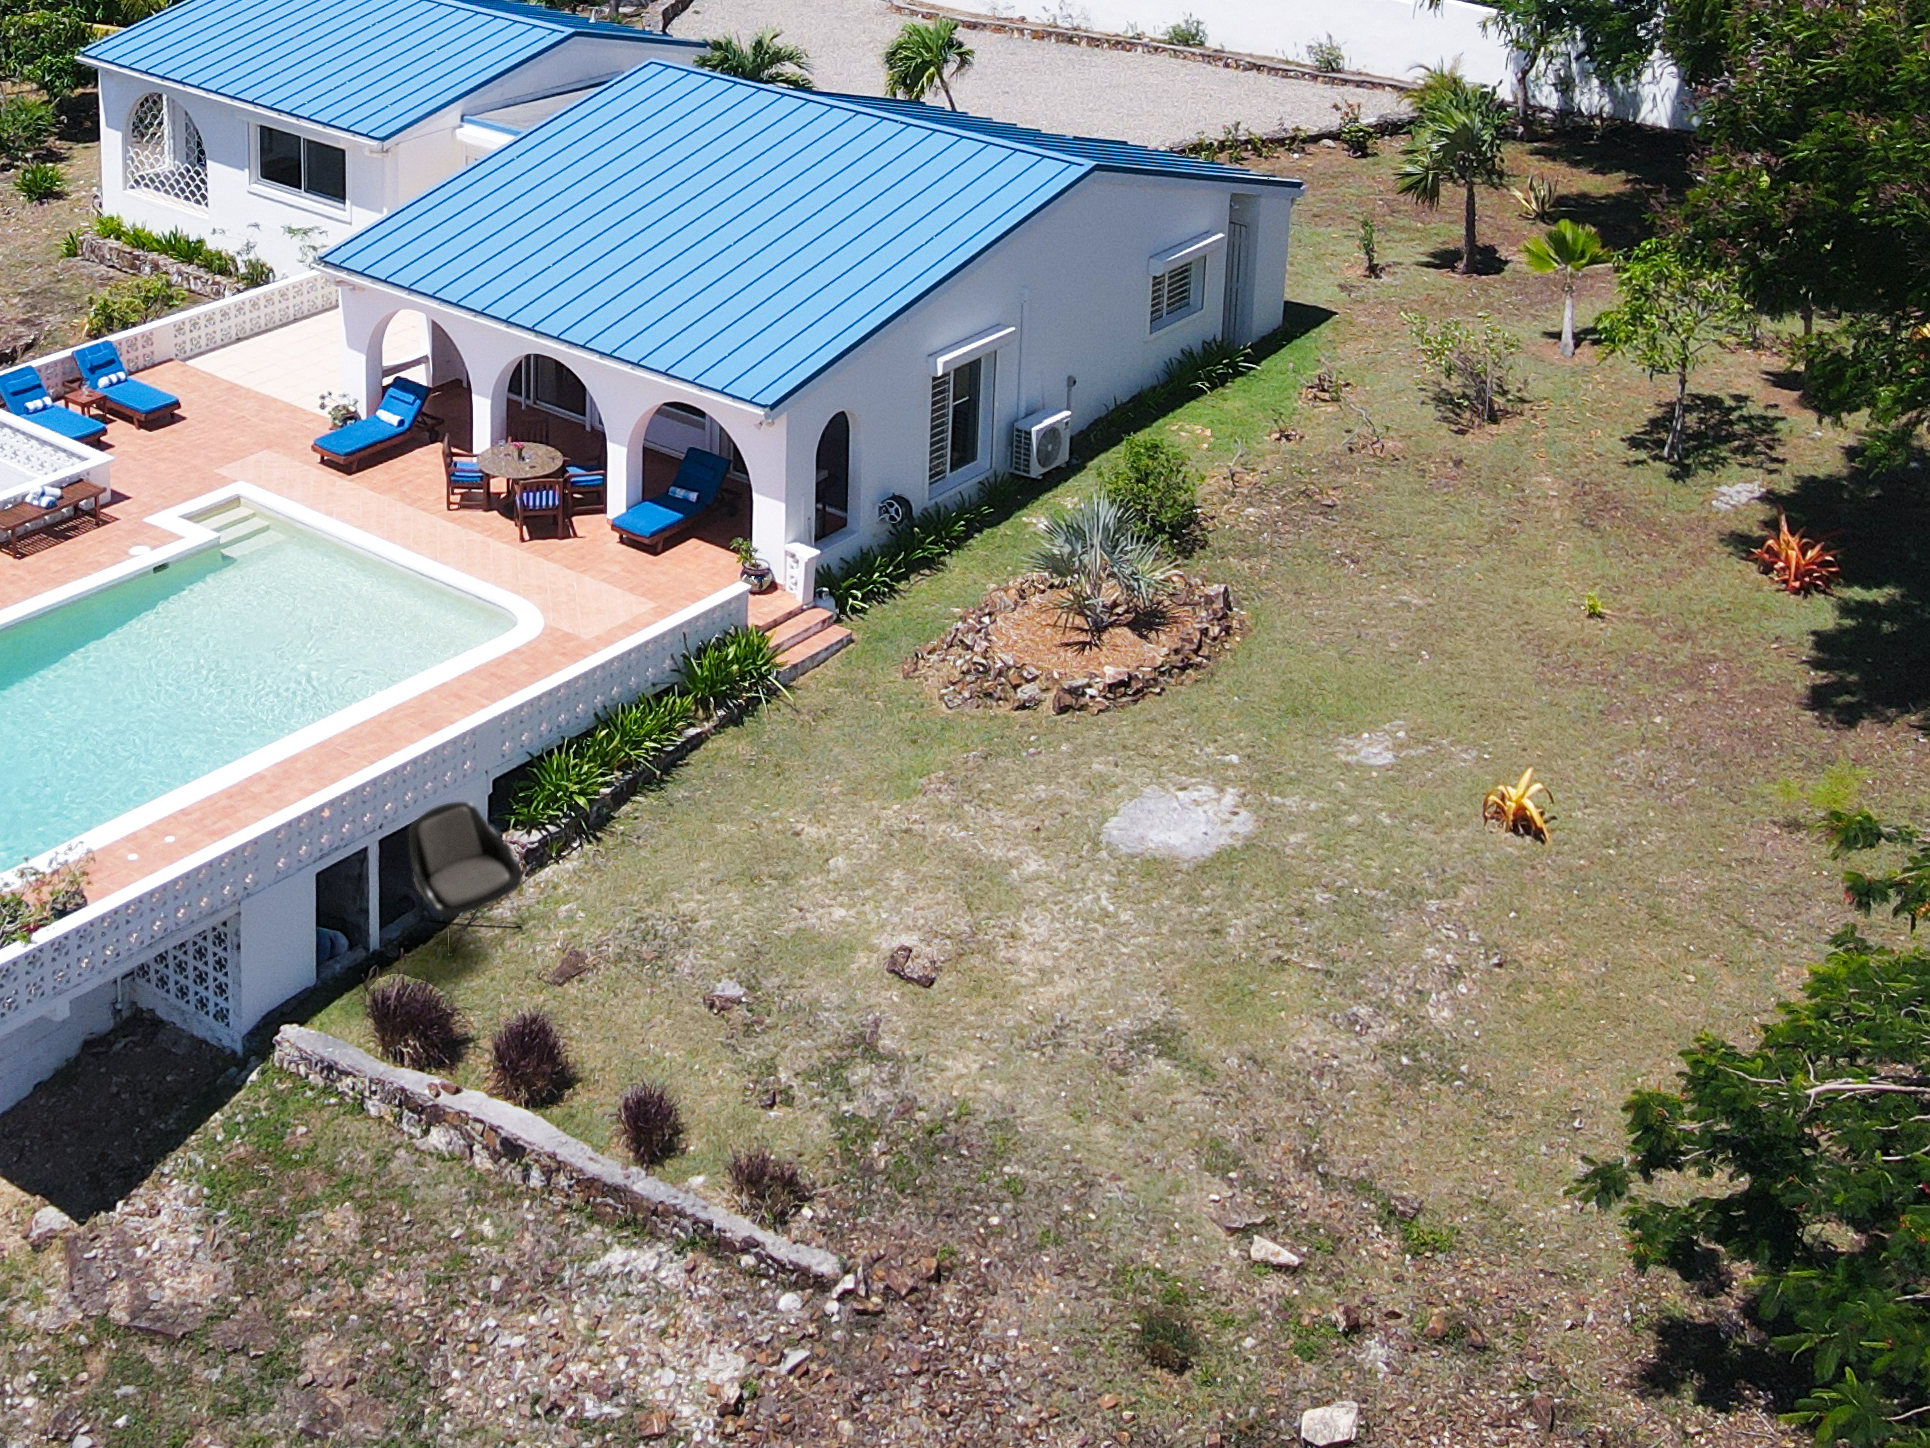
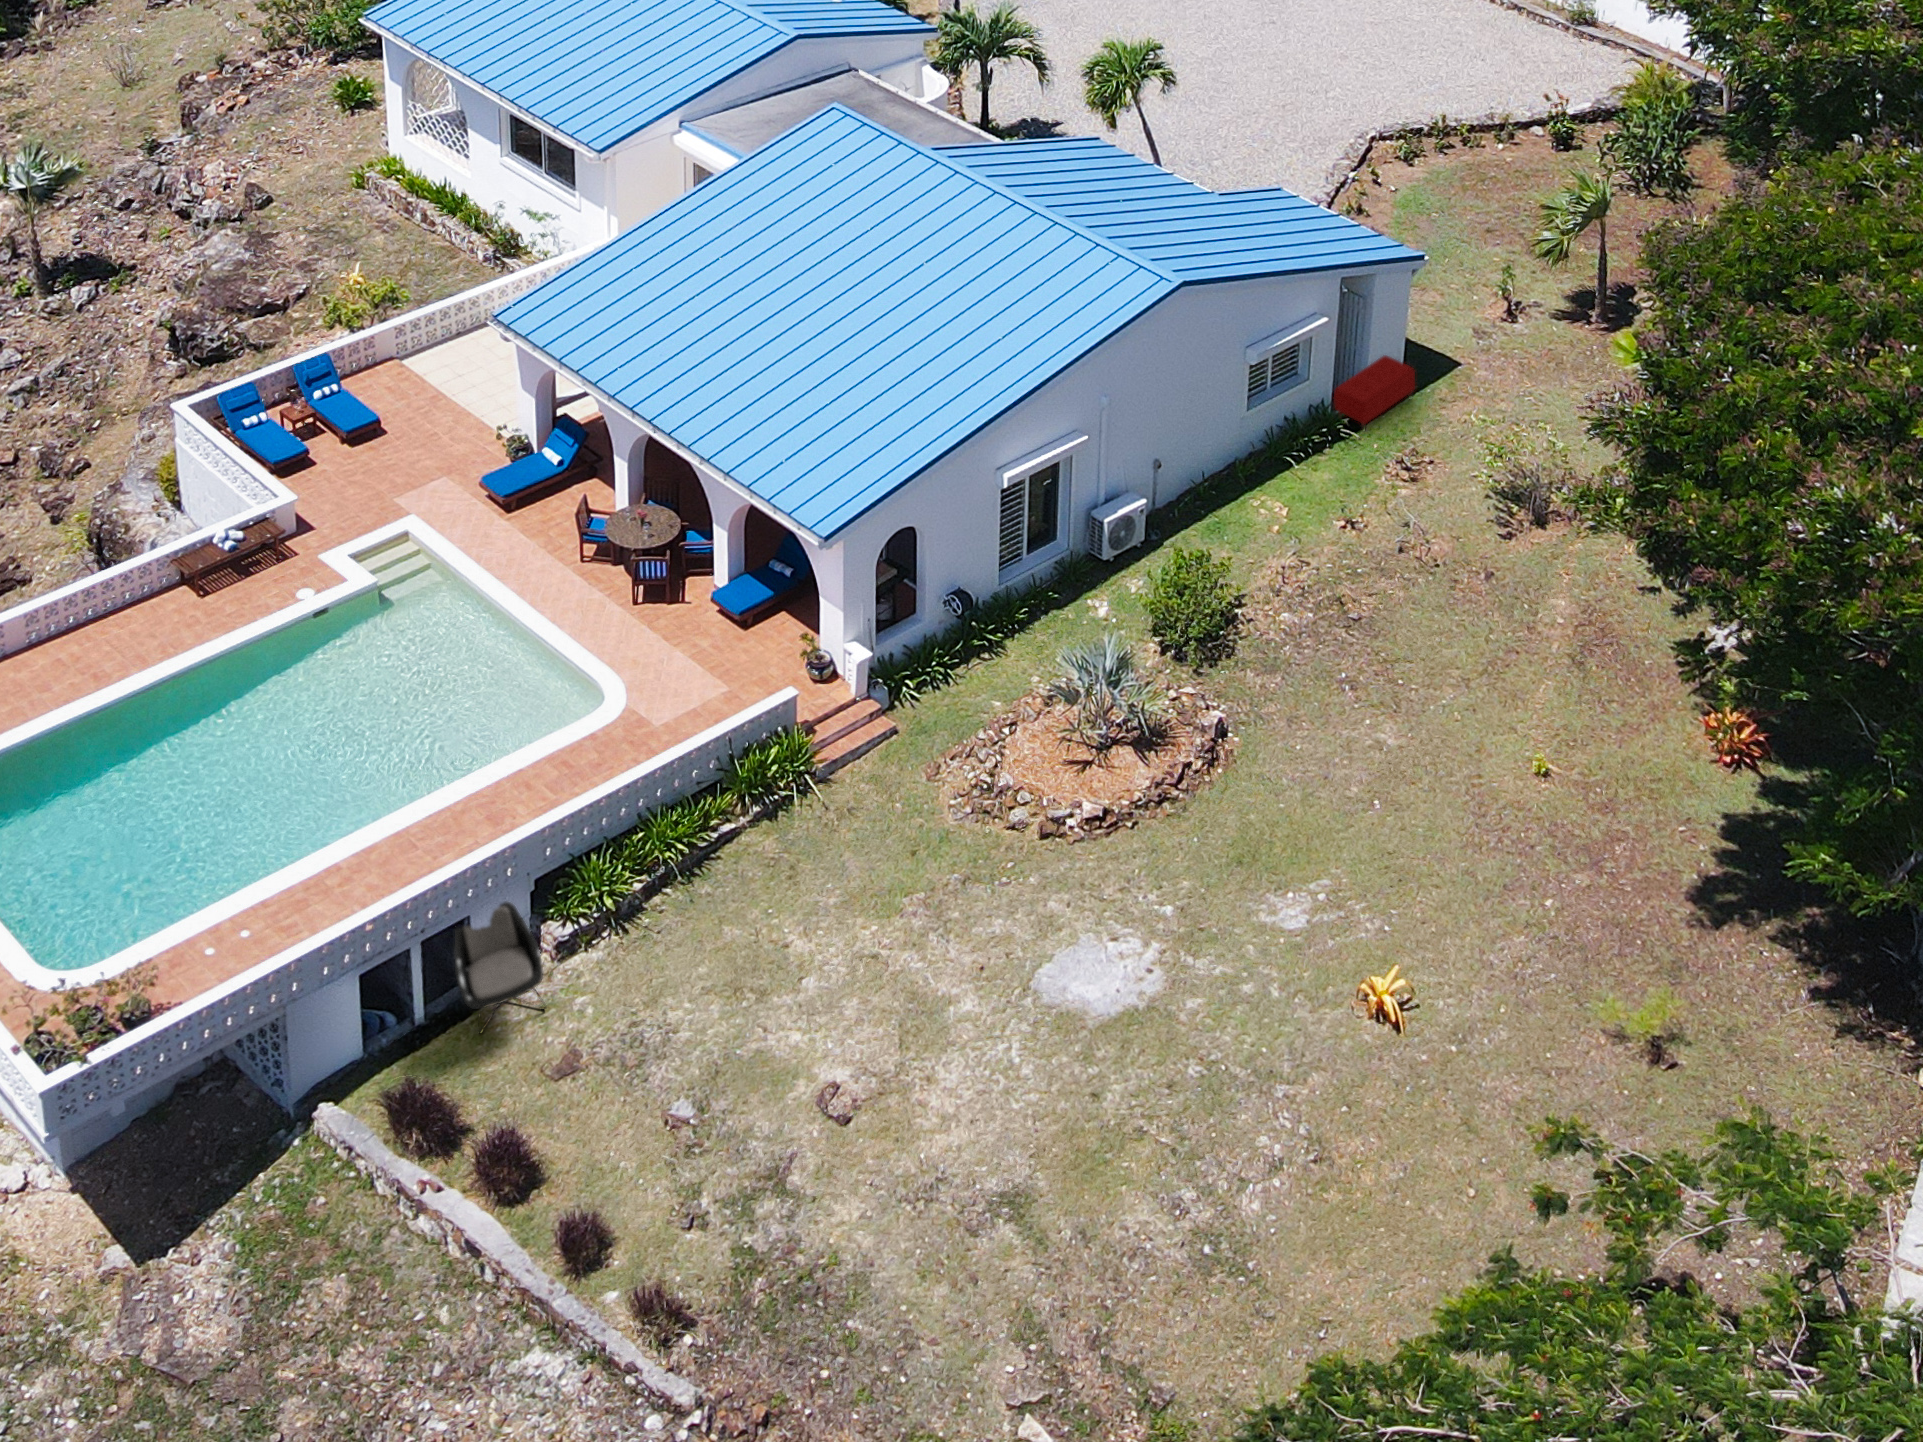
bench: none [1237,291,1320,367] -> present [1334,355,1415,431]

